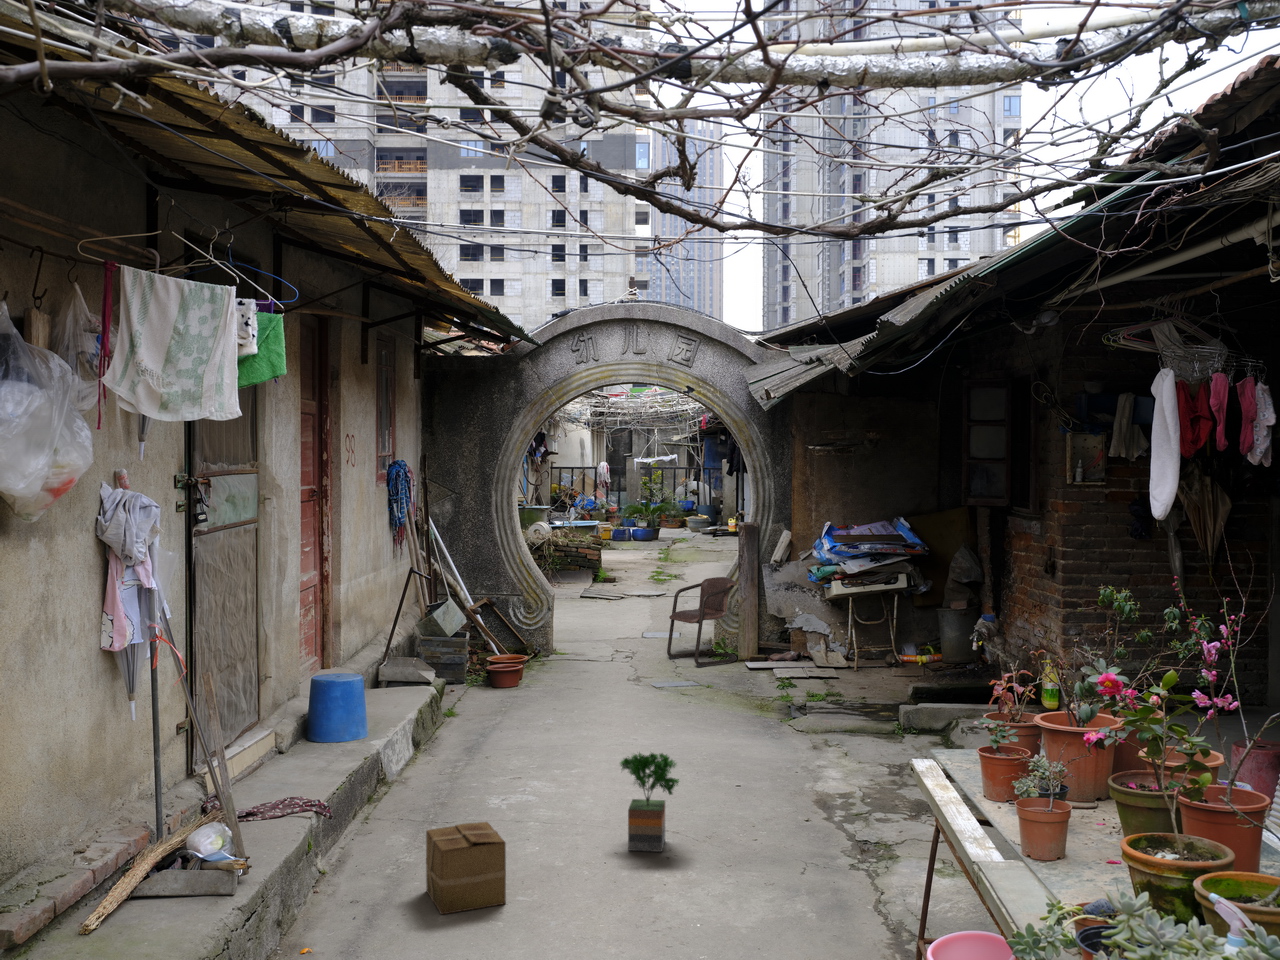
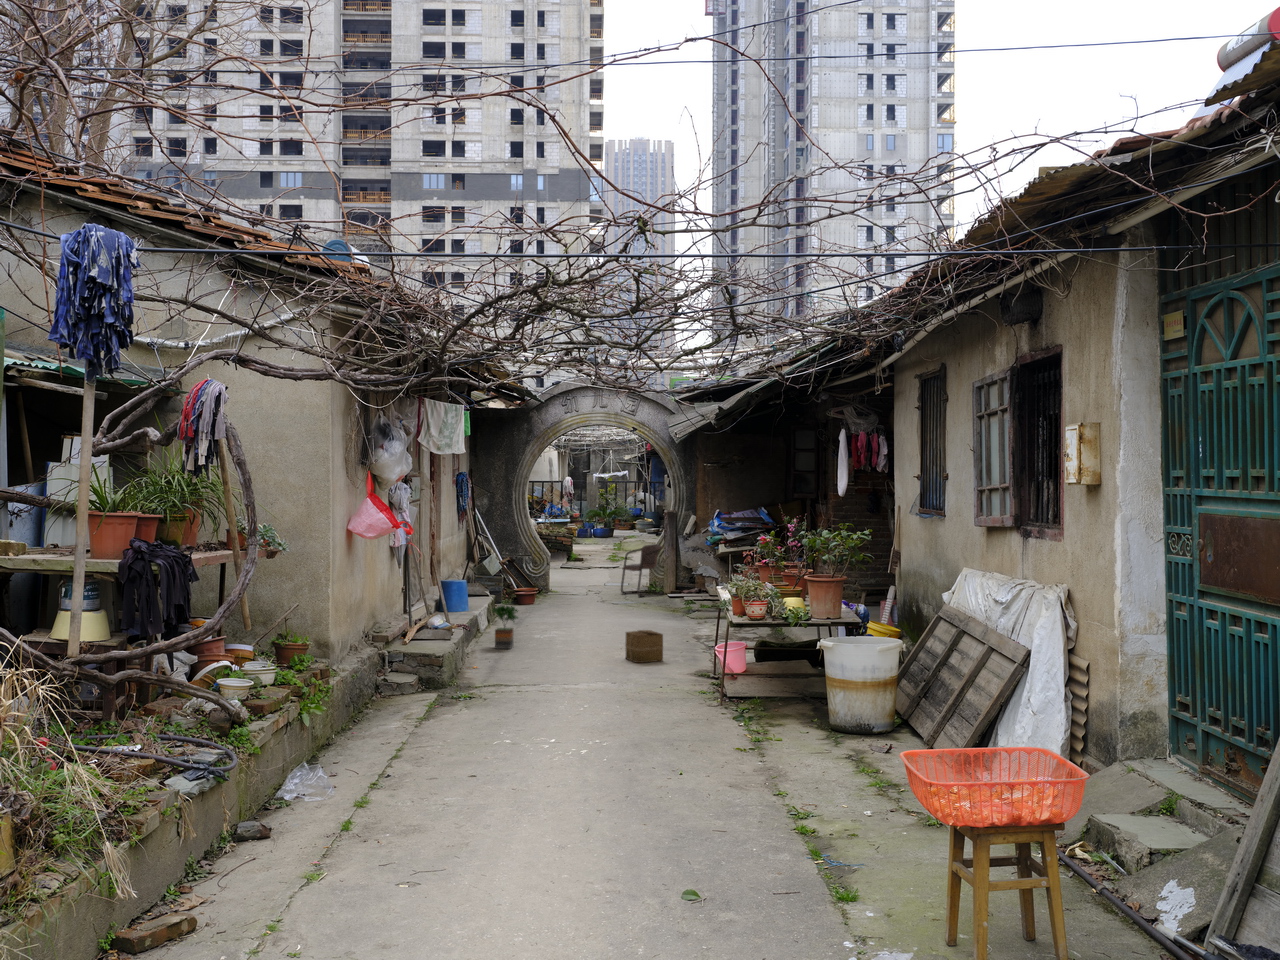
potted tree: present [620,753,679,852] -> present [492,606,518,649]
cardboard box: present [426,822,506,914] -> present [625,630,663,663]

